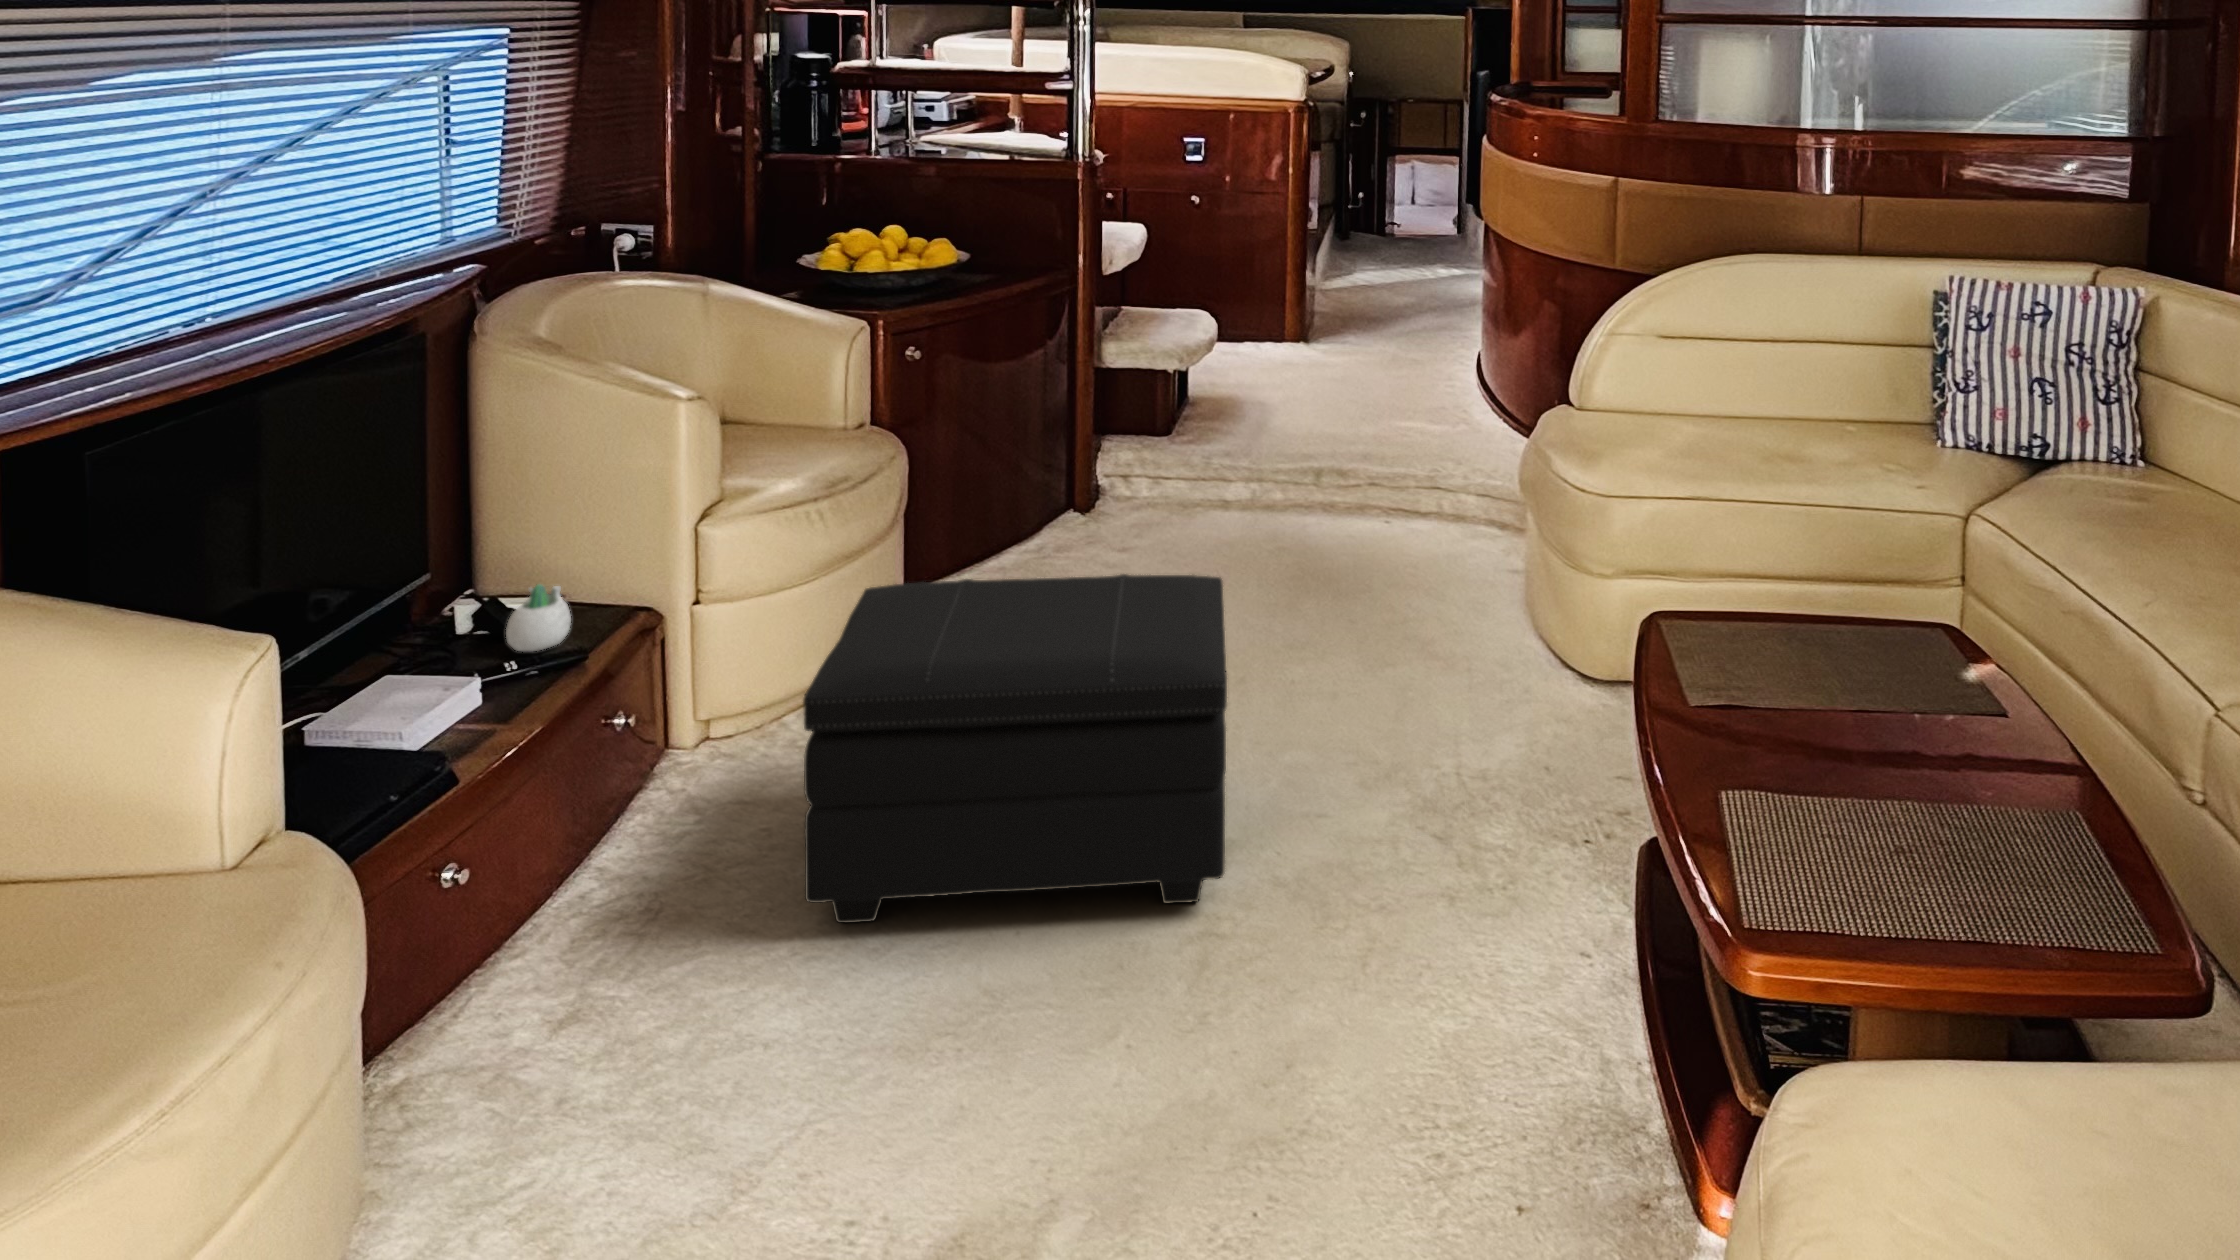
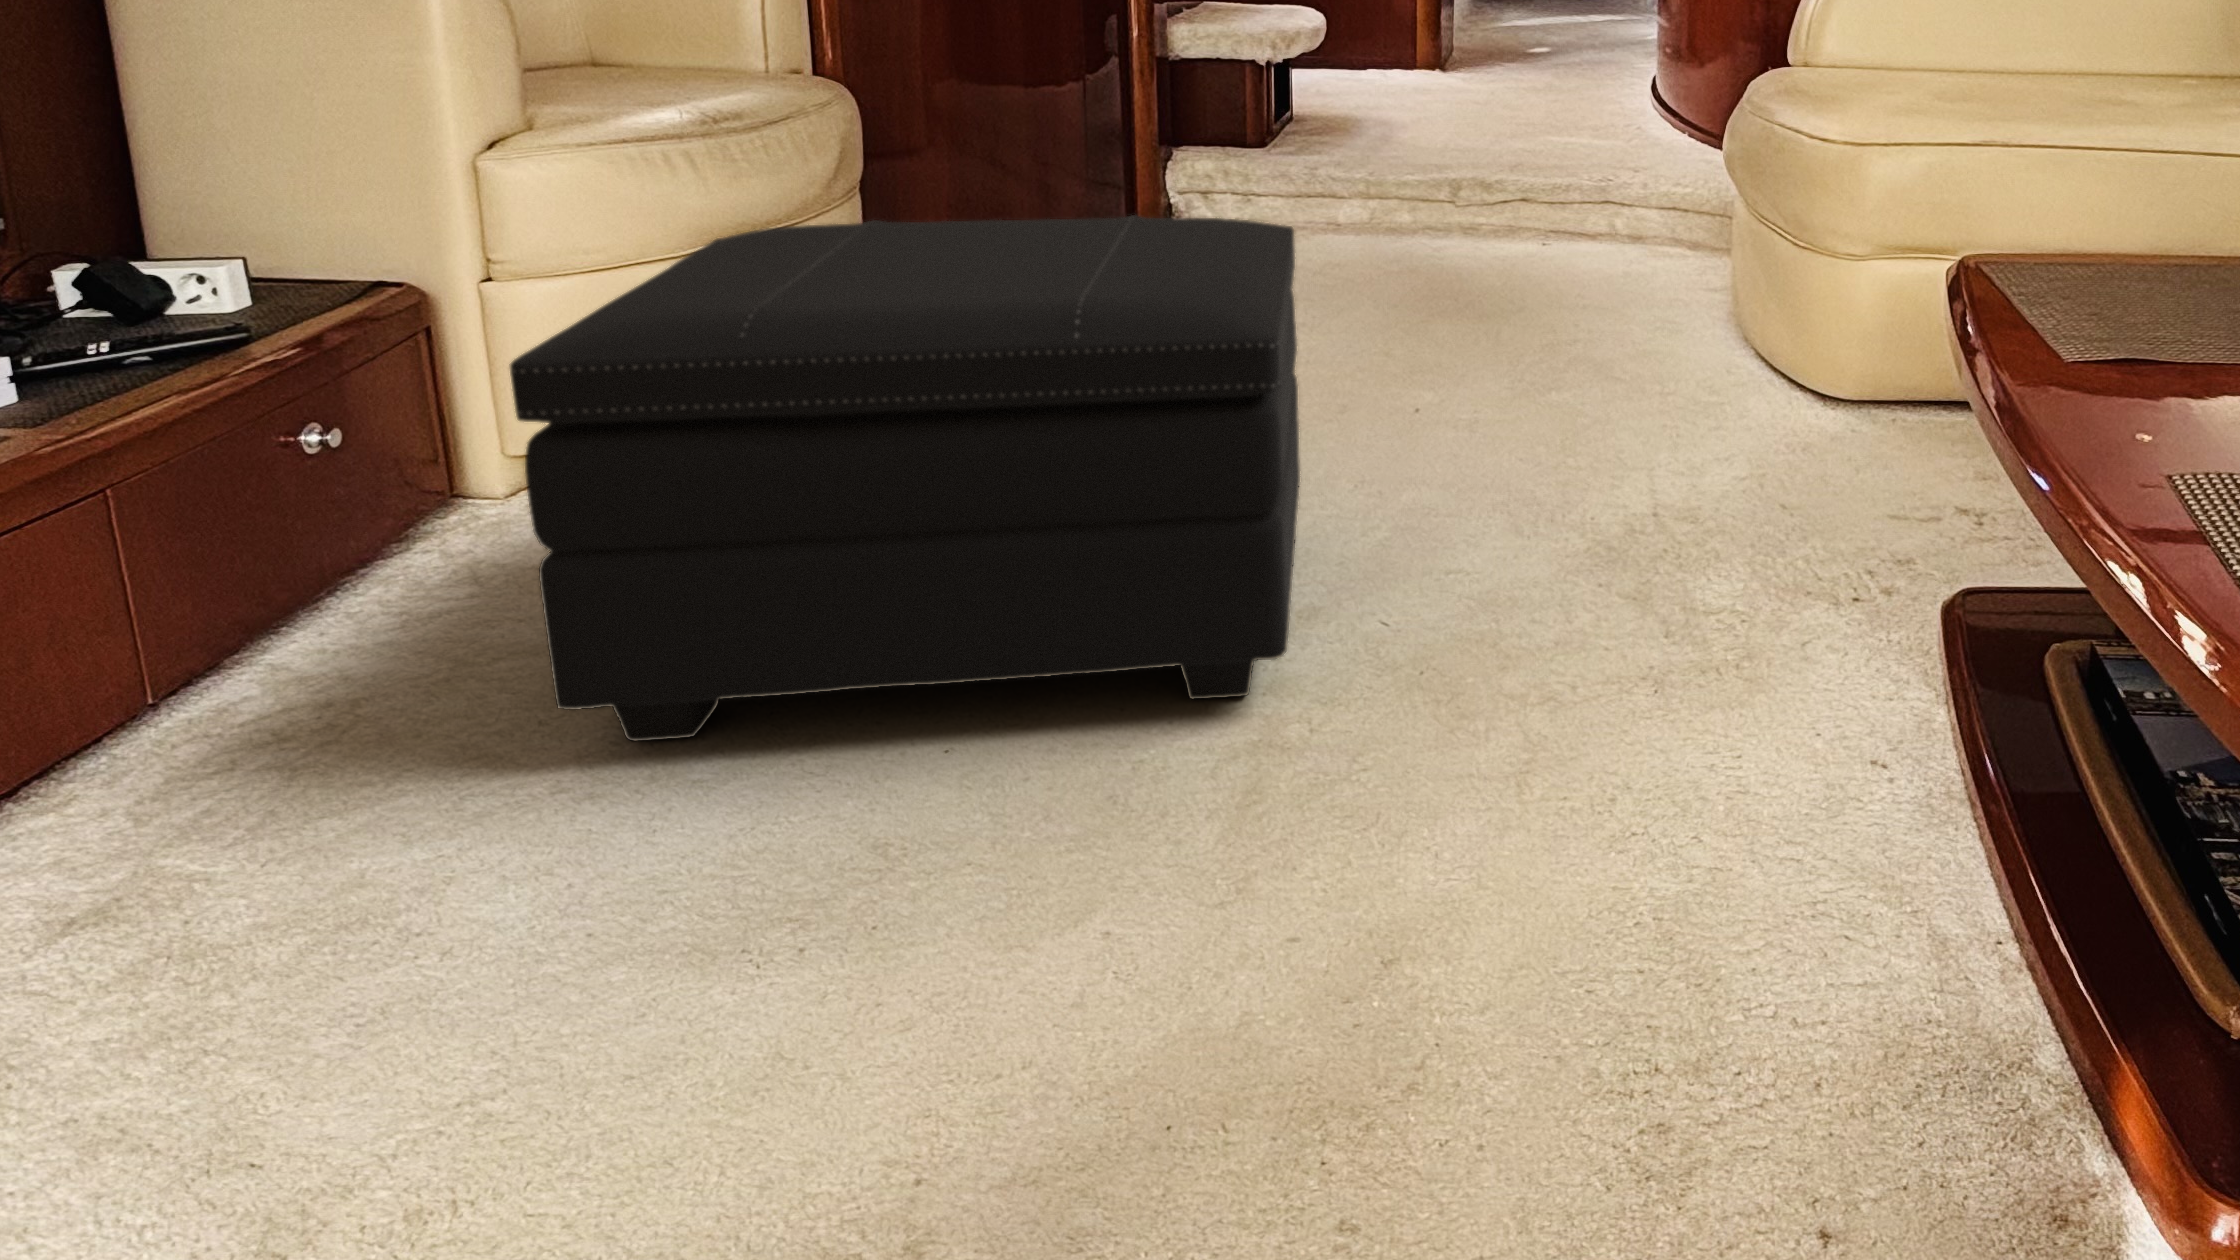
succulent planter: present [506,584,571,652] -> none [96,228,234,334]

